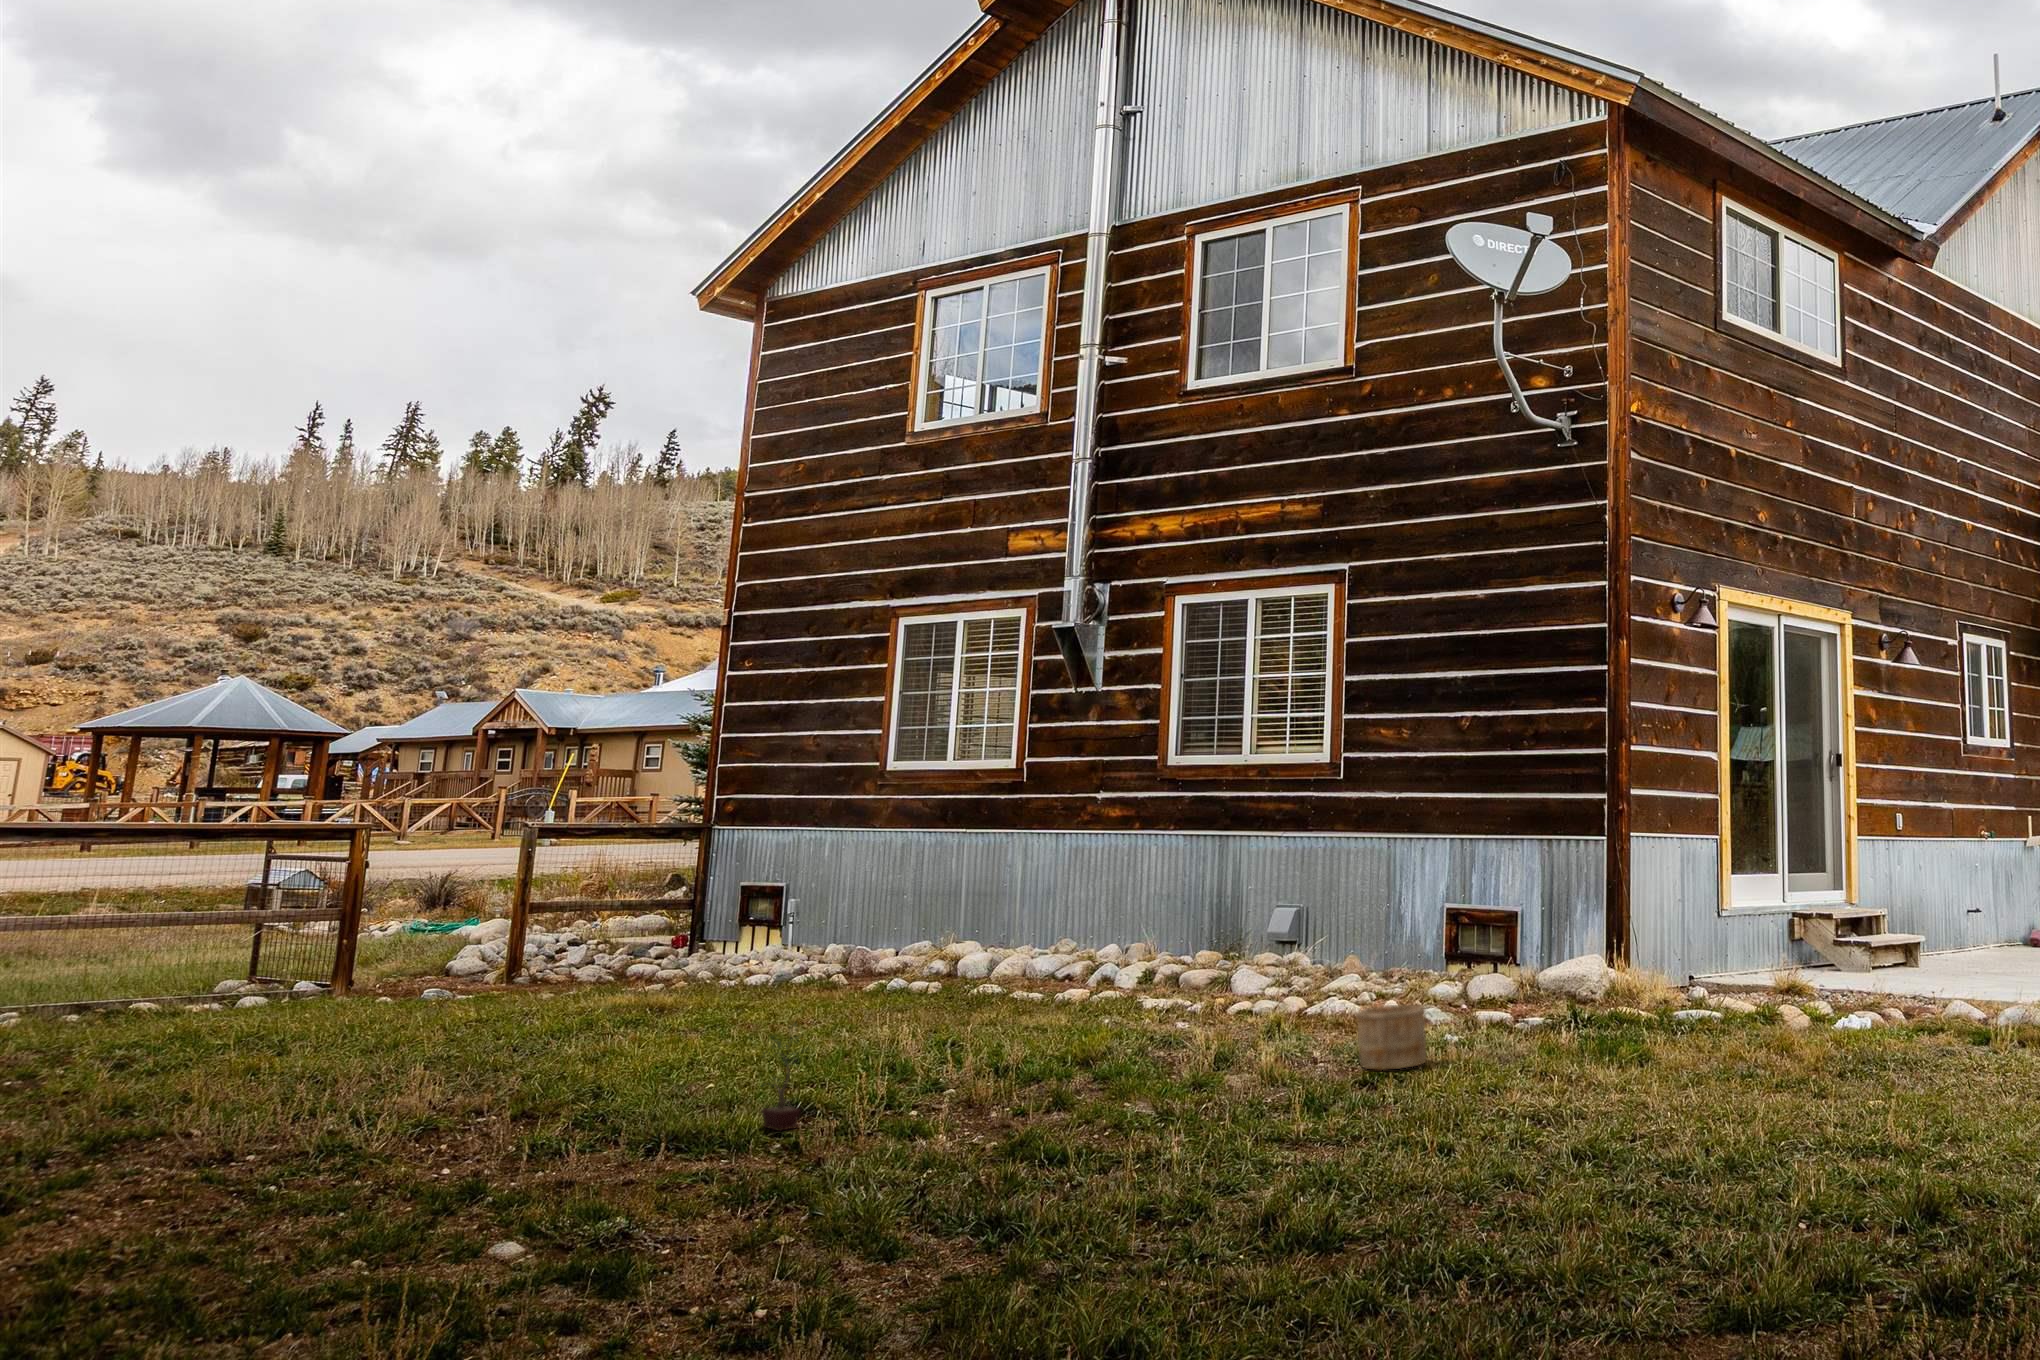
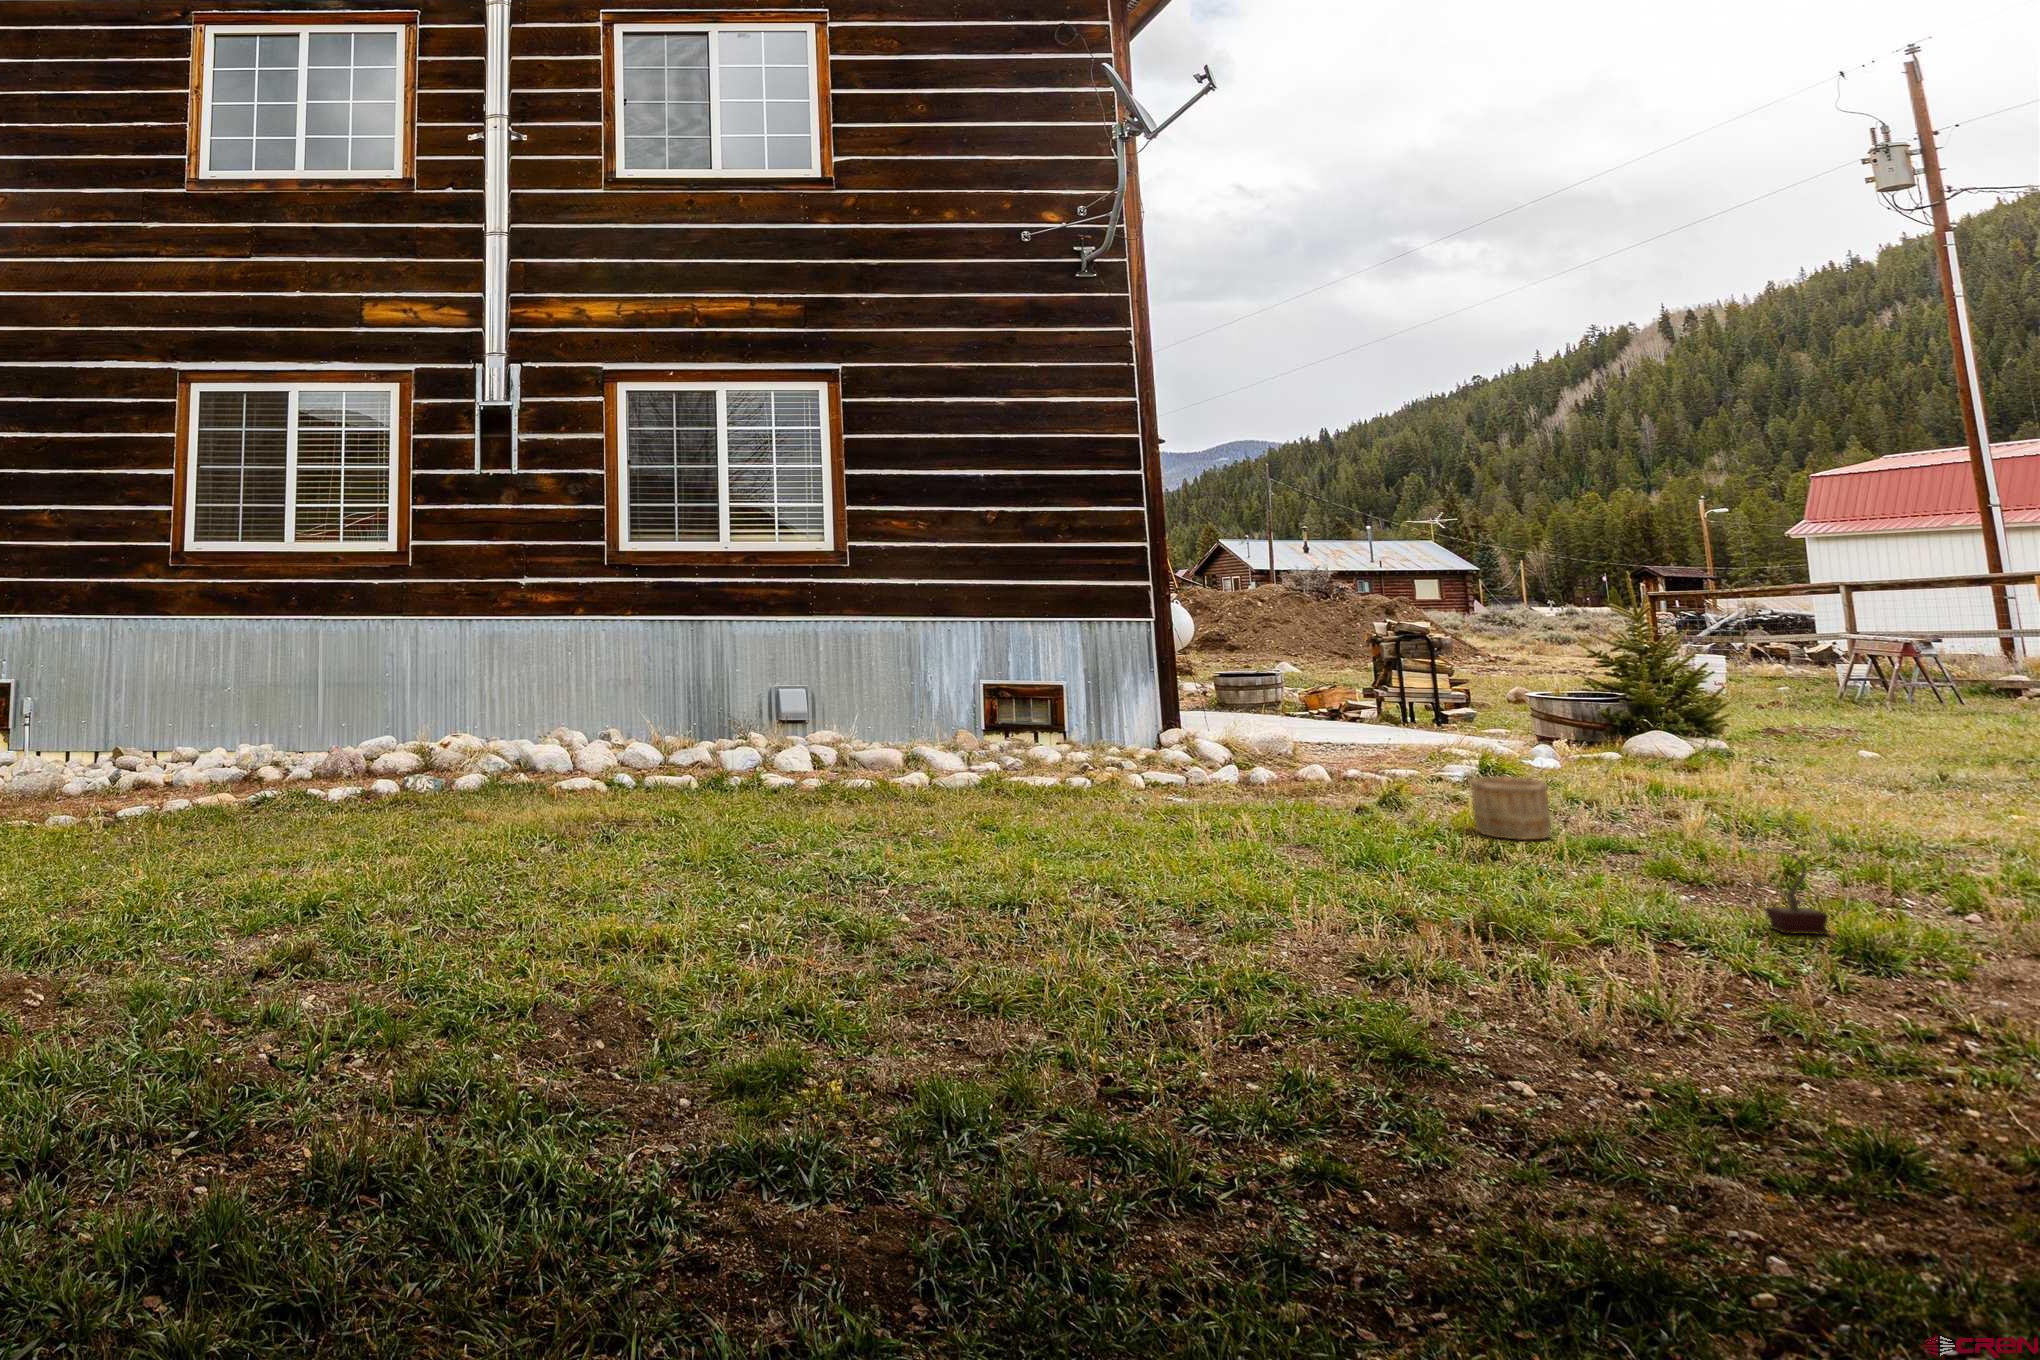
wooden bucket: present [1356,1005,1426,1070] -> present [1469,776,1551,839]

